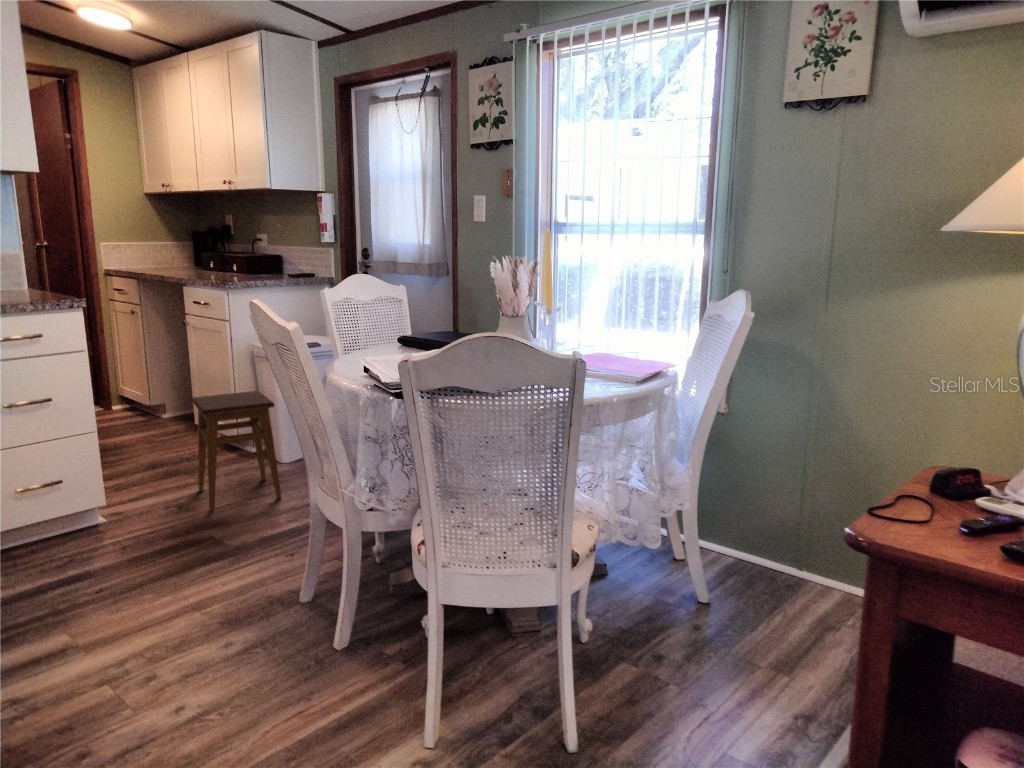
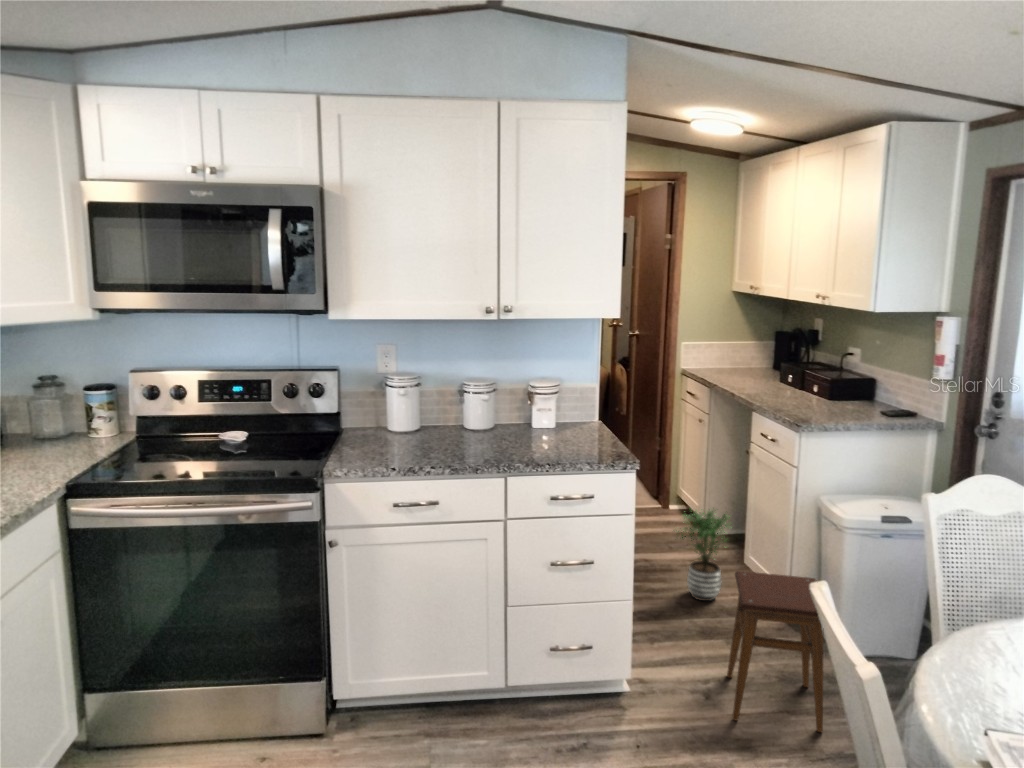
potted plant: none [123,372,186,457] -> present [676,508,732,601]

